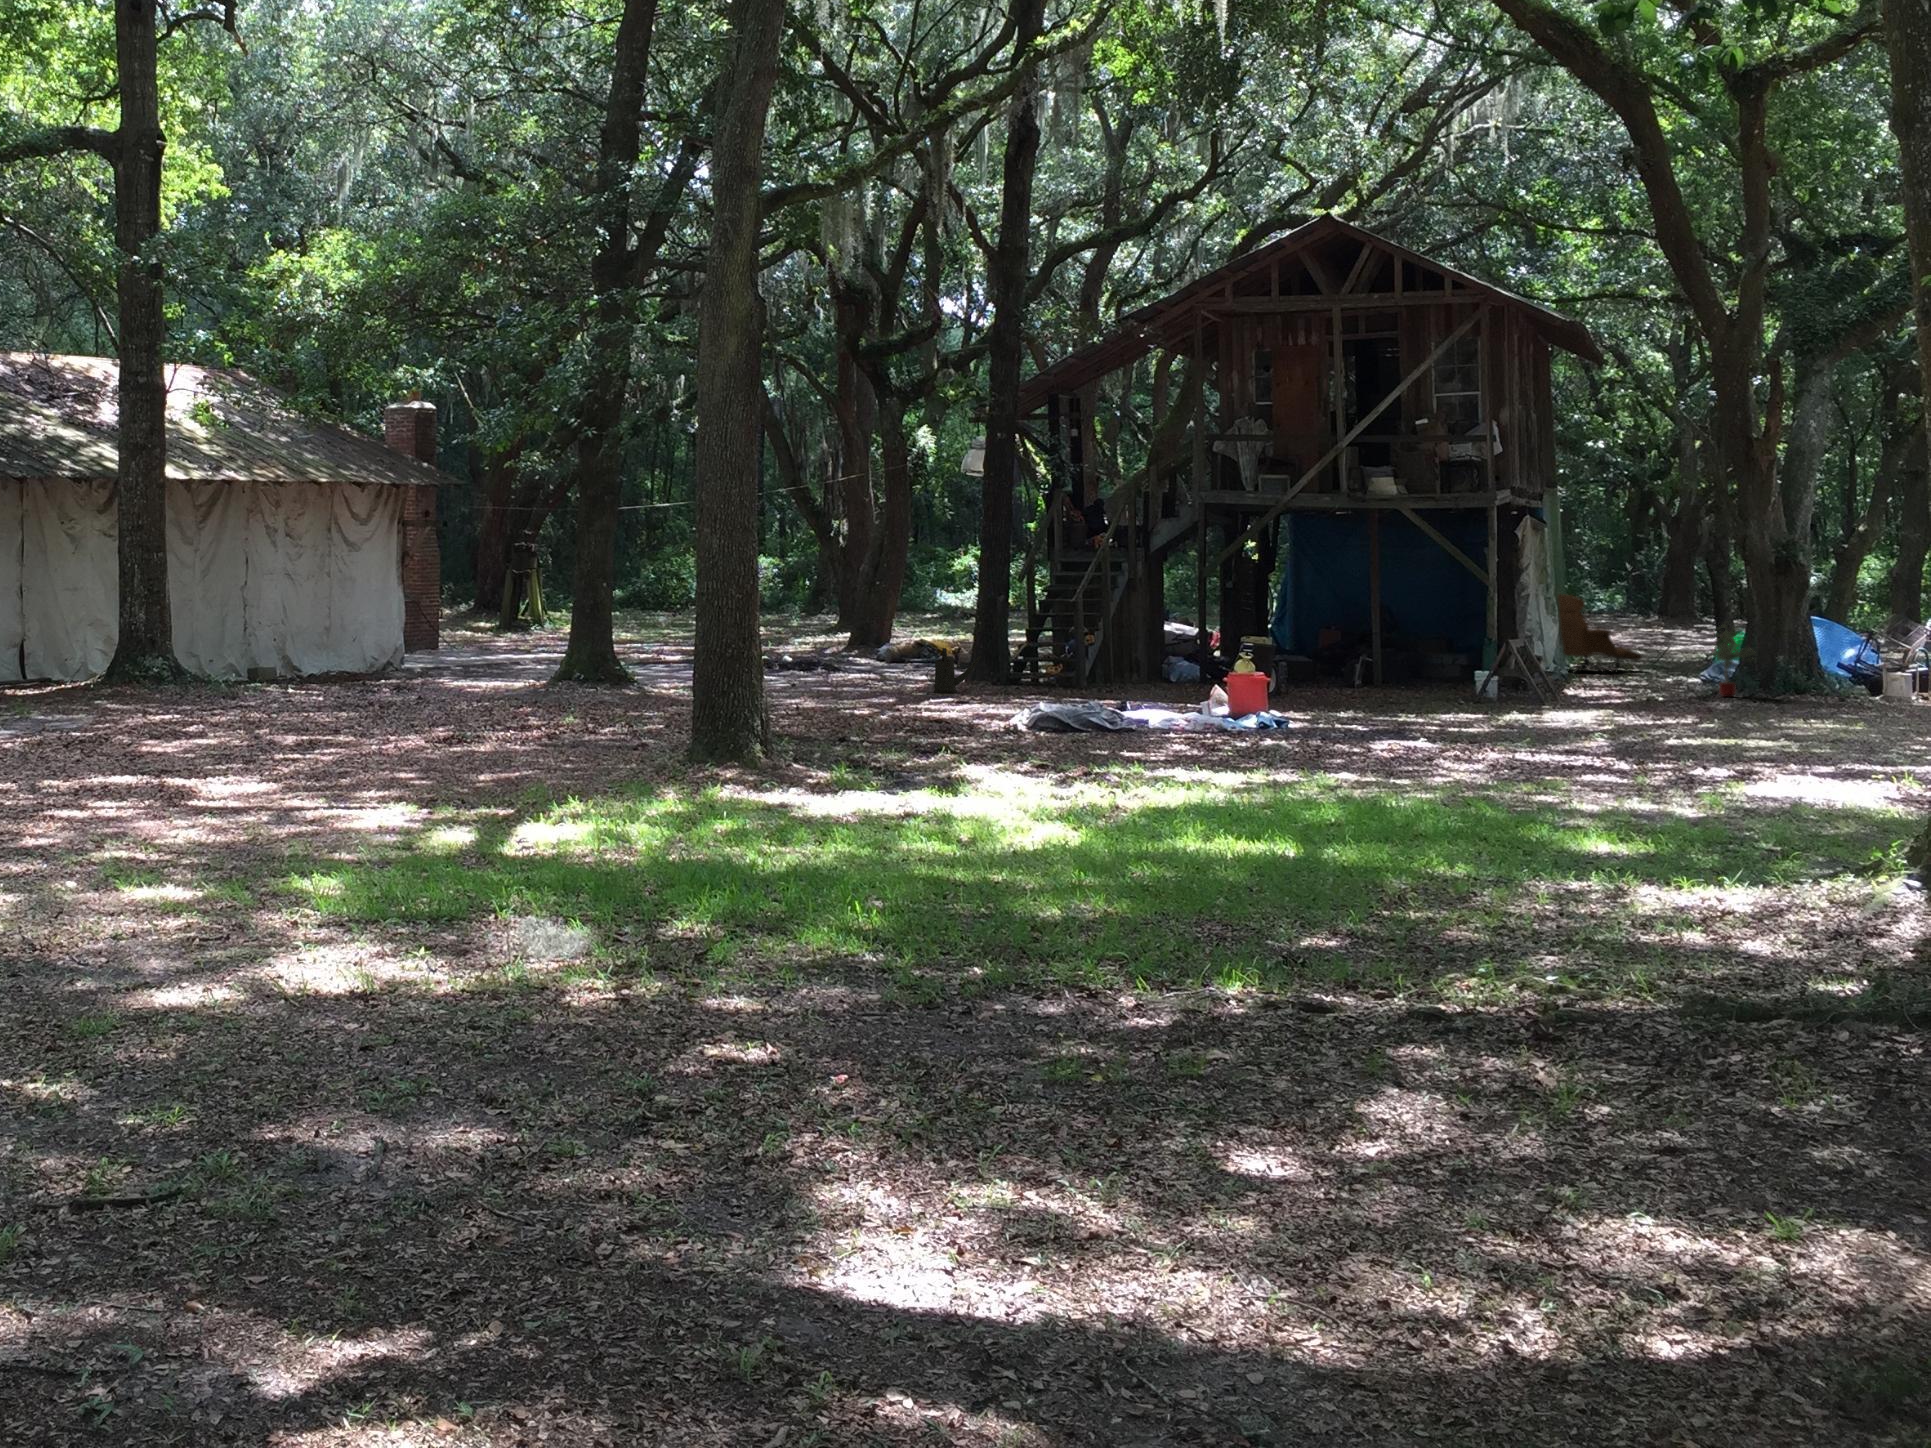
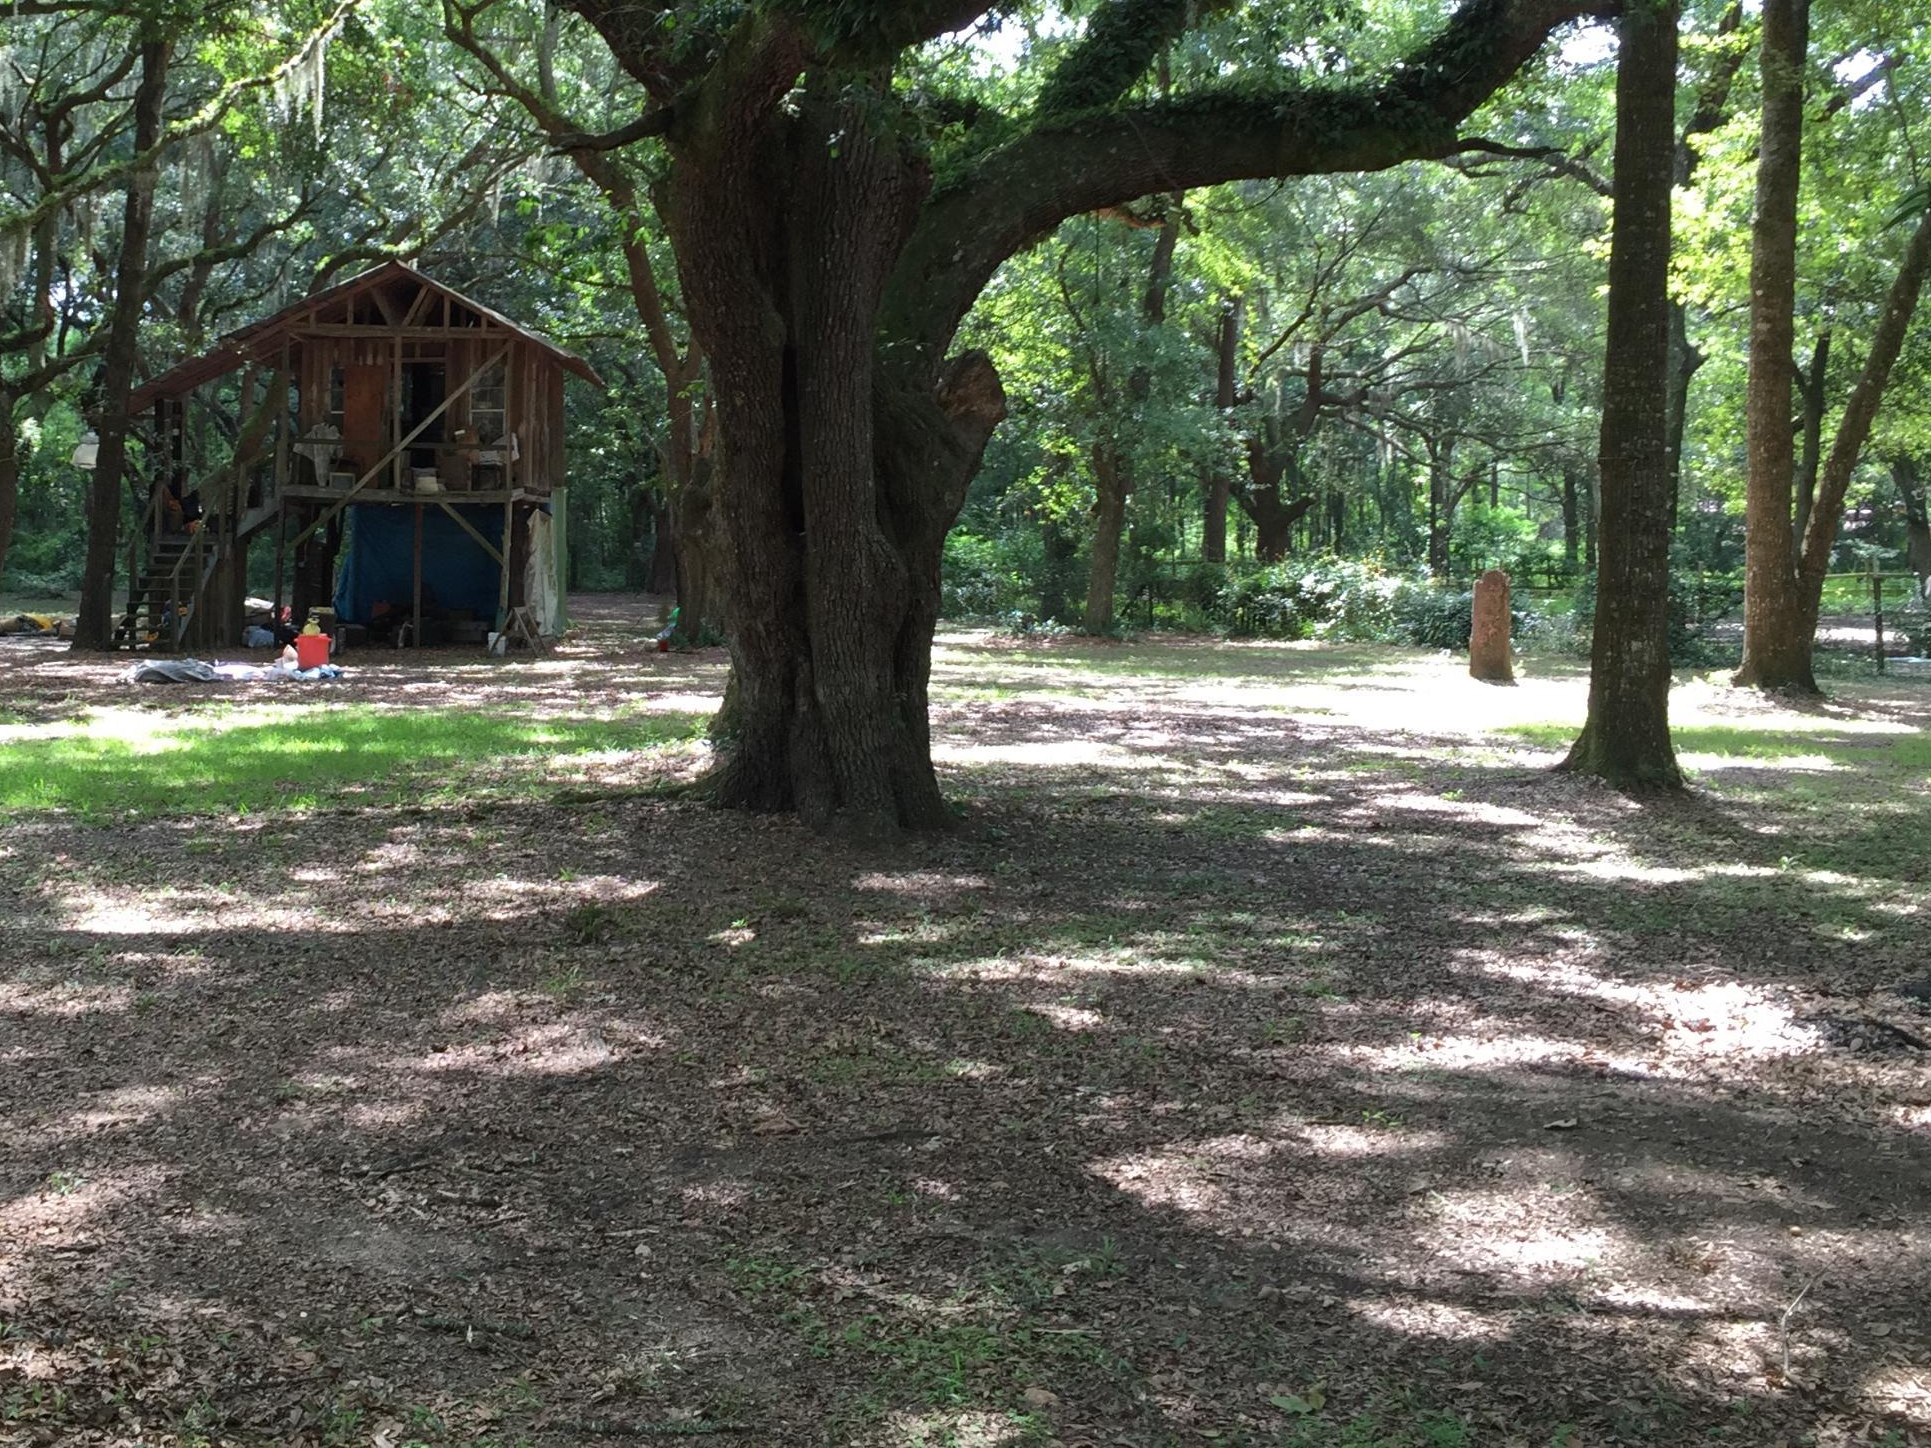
lounge chair: present [1558,594,1642,673] -> none [547,575,613,637]
watering can: present [927,648,981,693] -> none [38,617,89,657]

